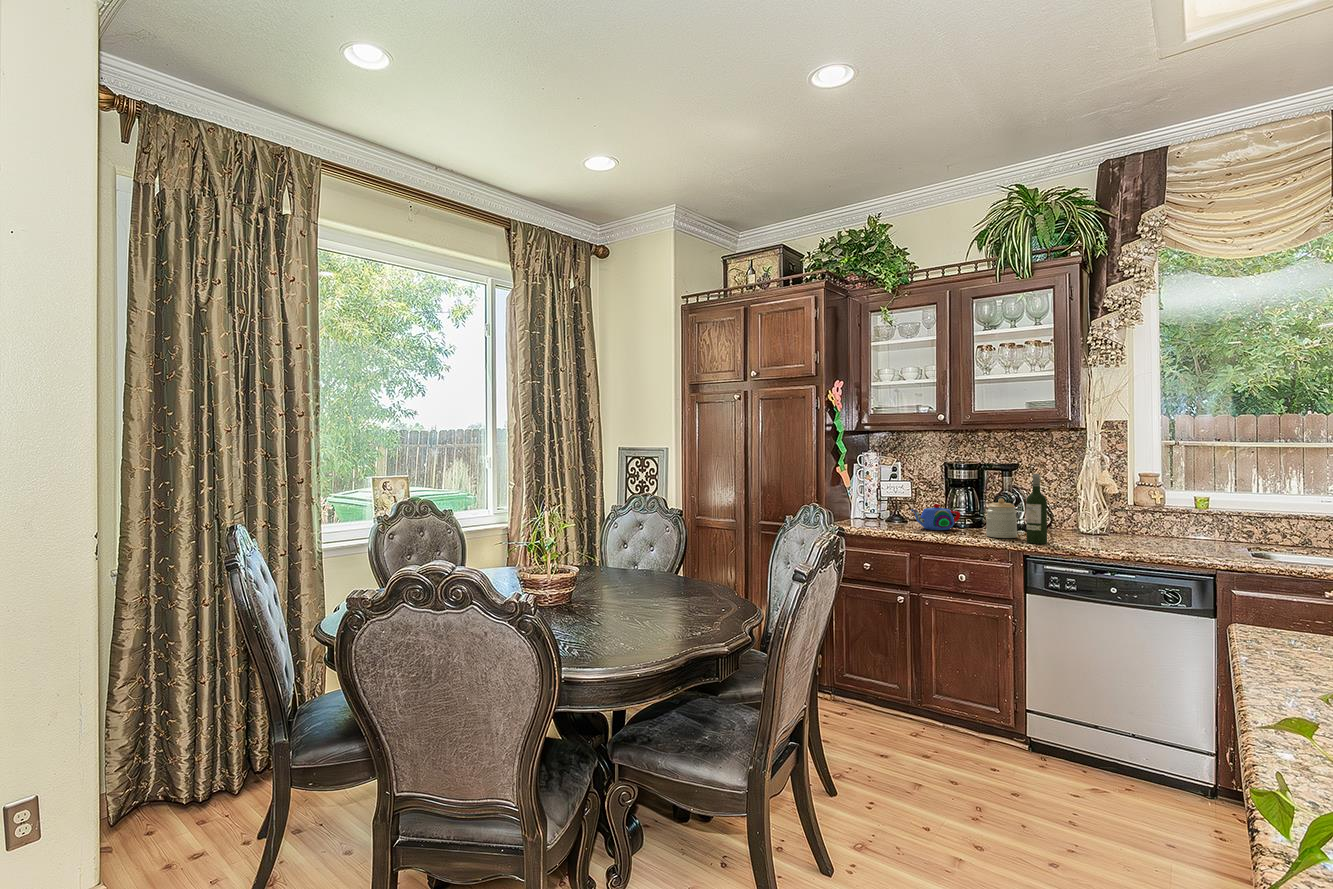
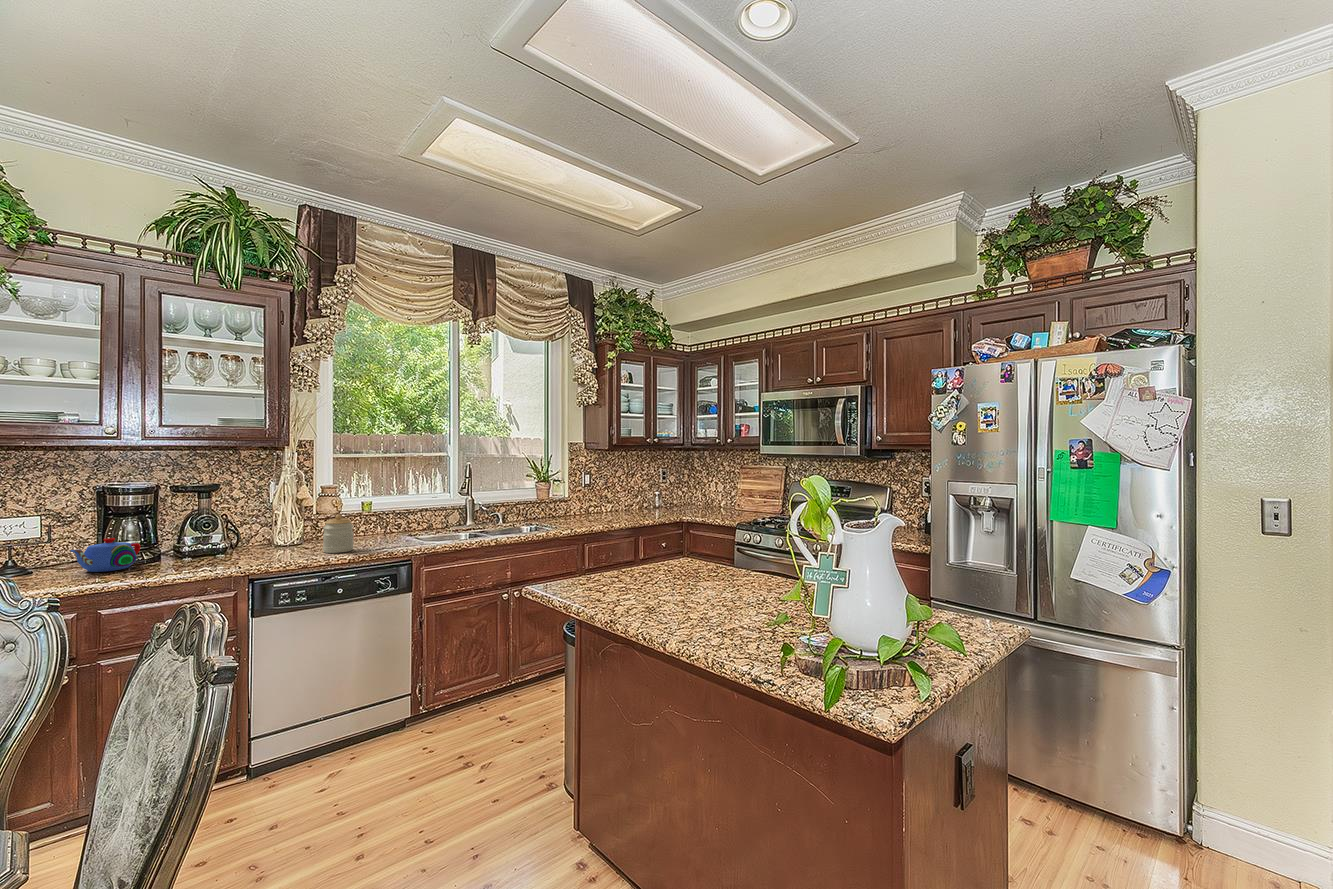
wine bottle: present [1026,474,1047,544] -> none [248,493,271,564]
jar: present [986,498,1017,538] -> present [323,515,354,553]

